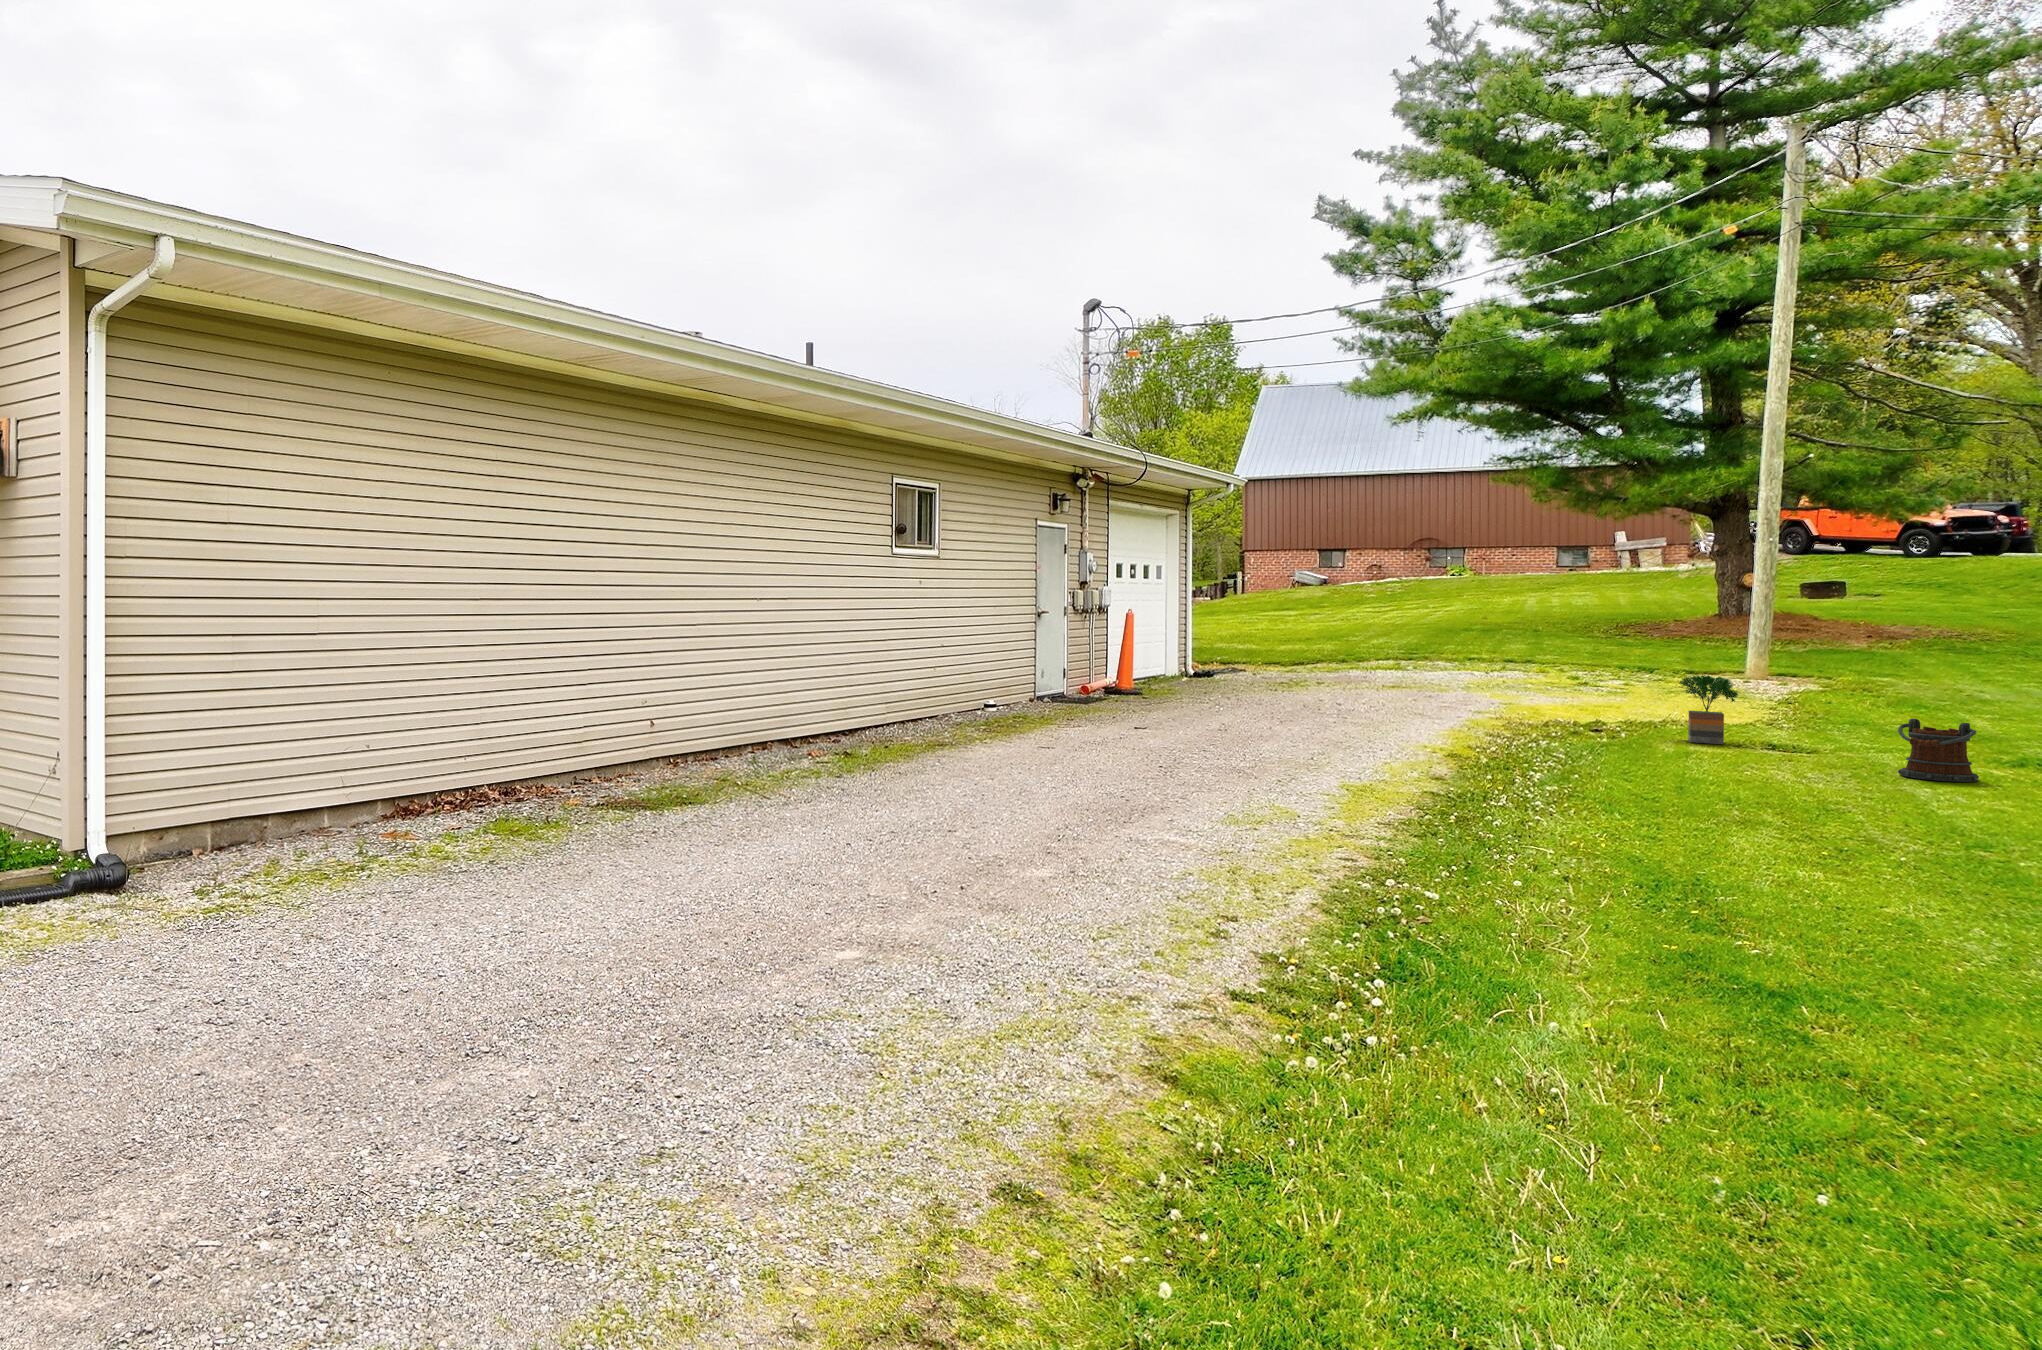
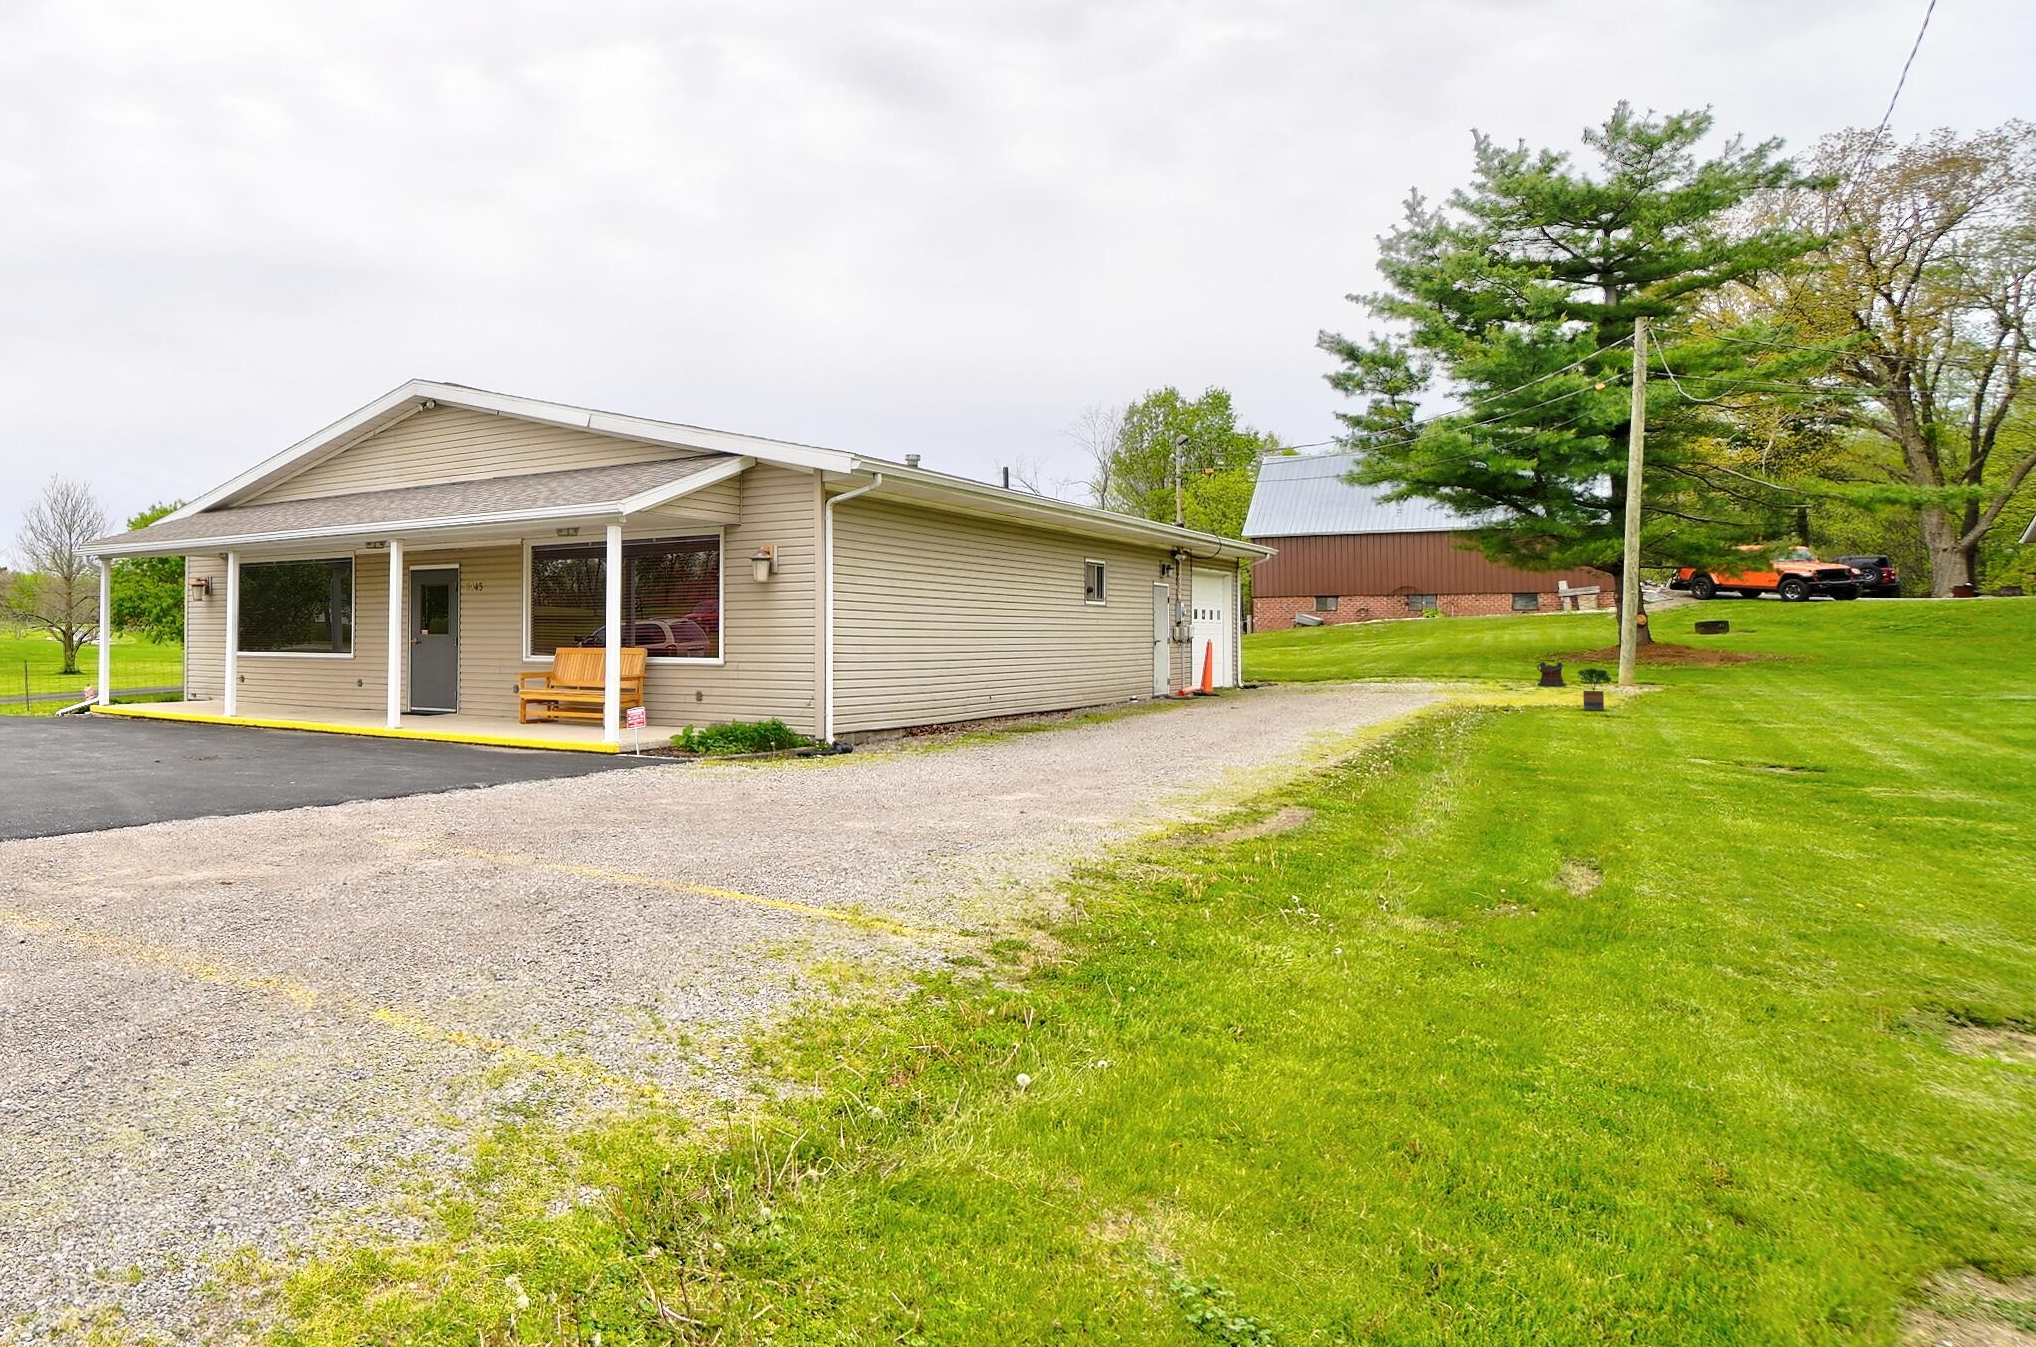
bucket: present [1898,719,1979,782] -> present [1537,662,1566,686]

